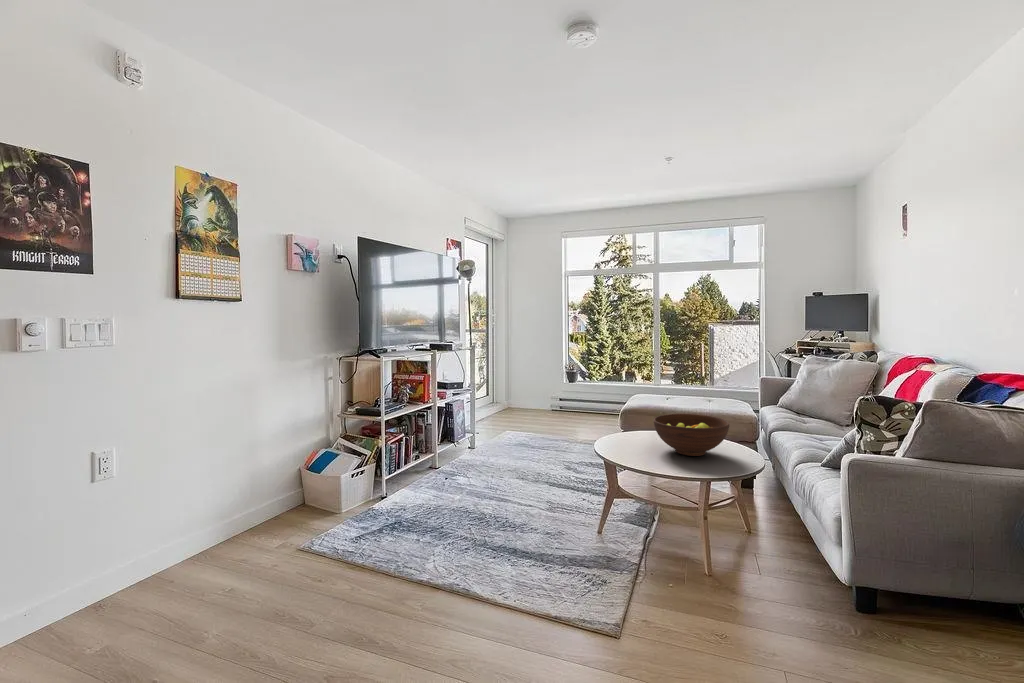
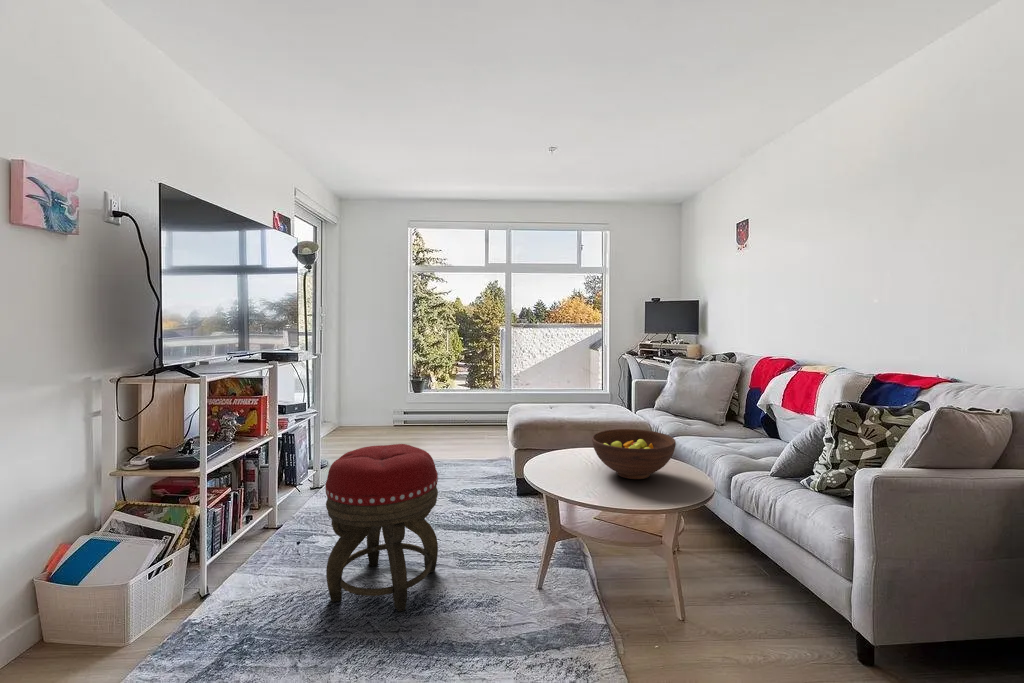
footstool: none [450,411,530,527] -> present [325,444,438,612]

